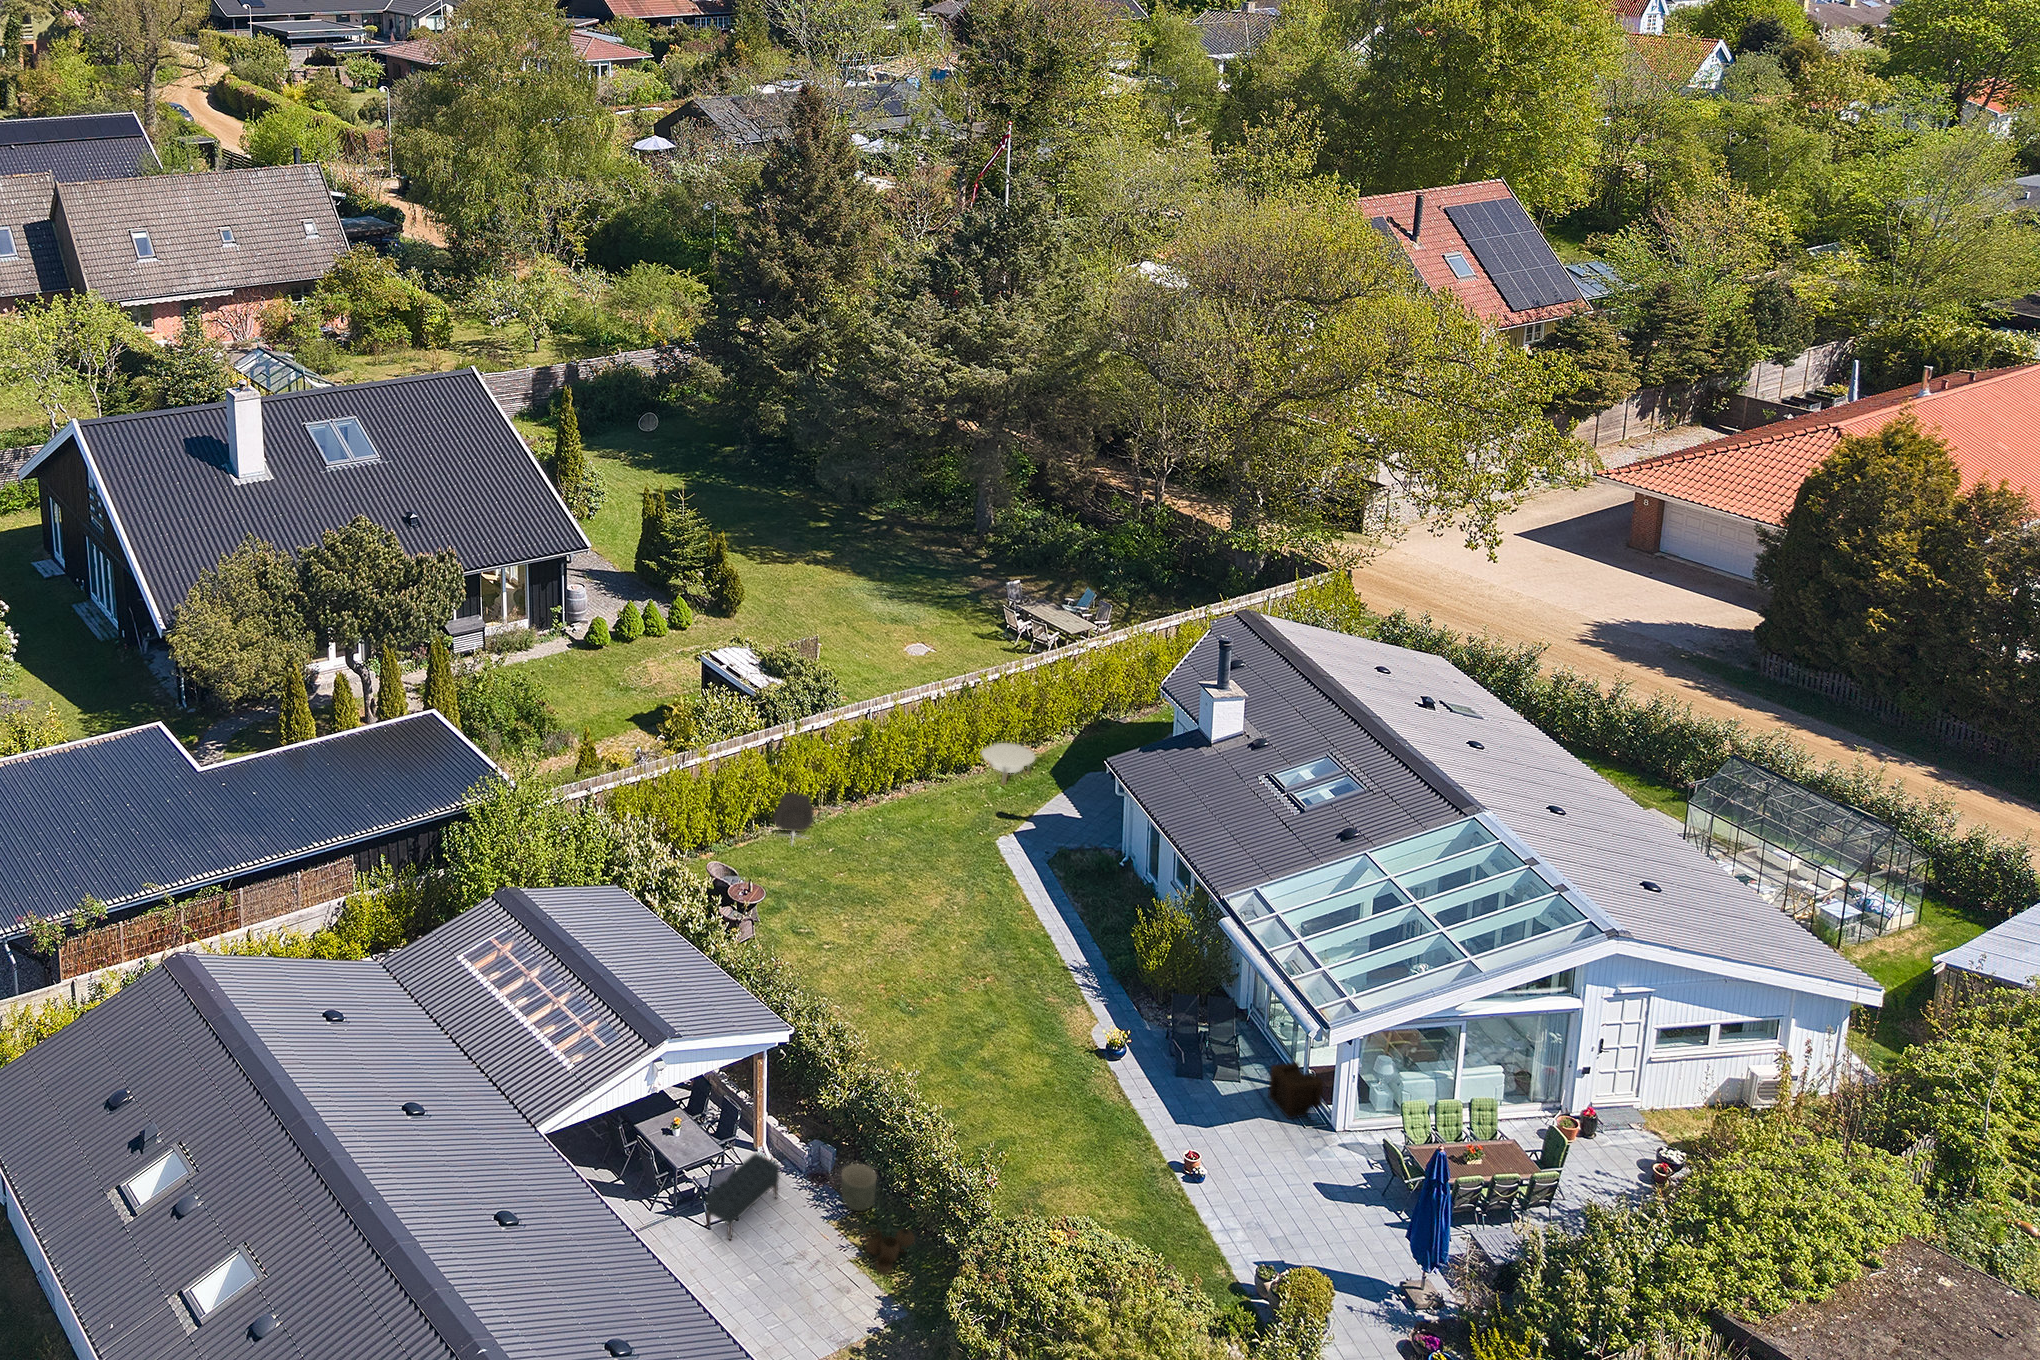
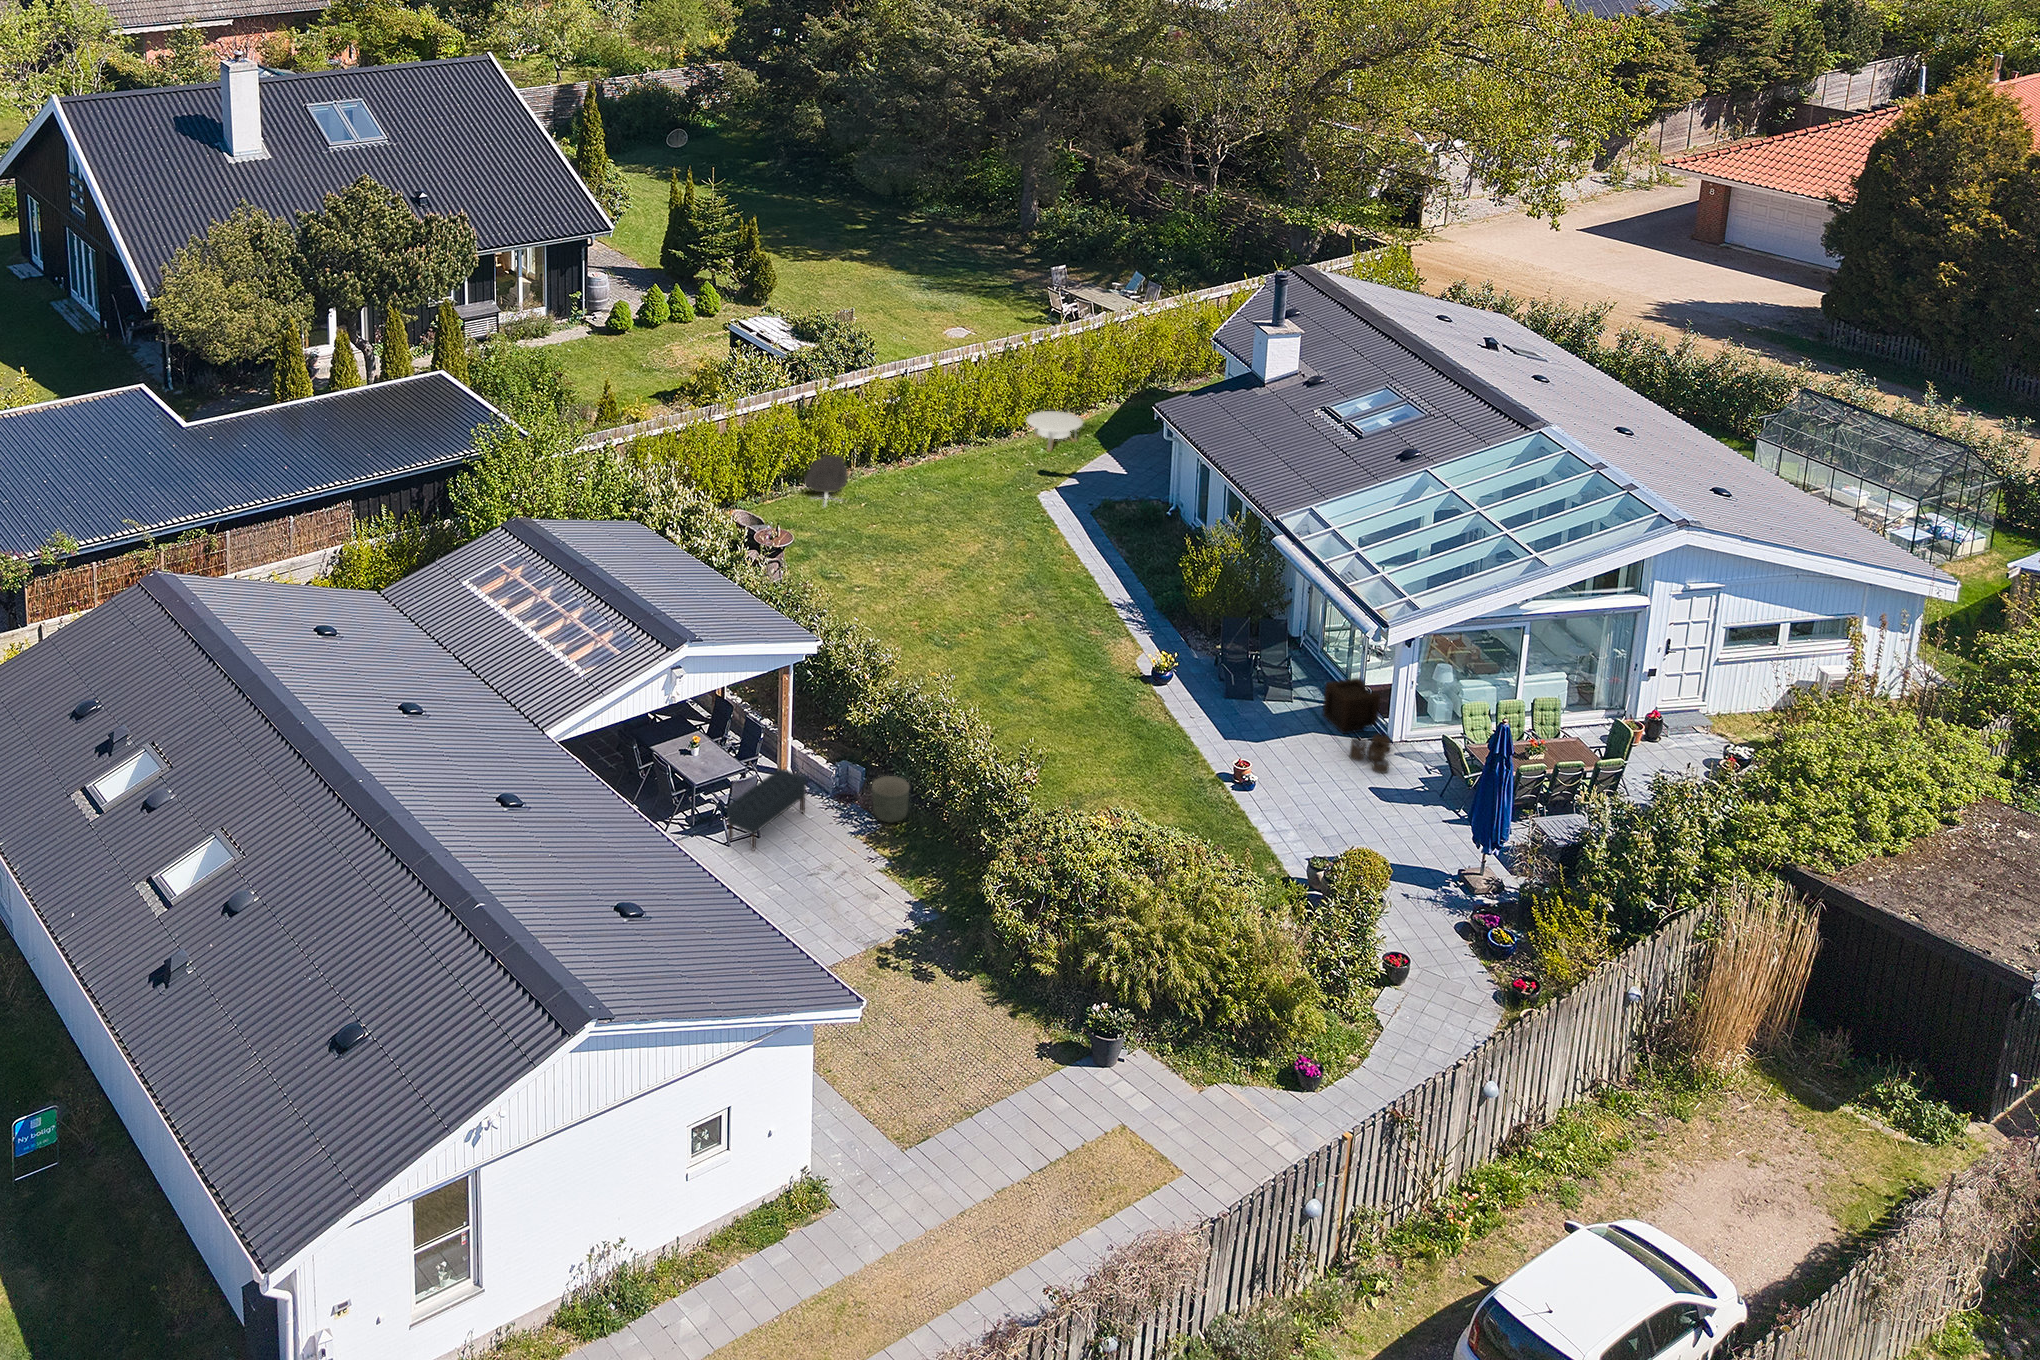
woven basket: present [866,1229,914,1275] -> present [1350,734,1391,773]

